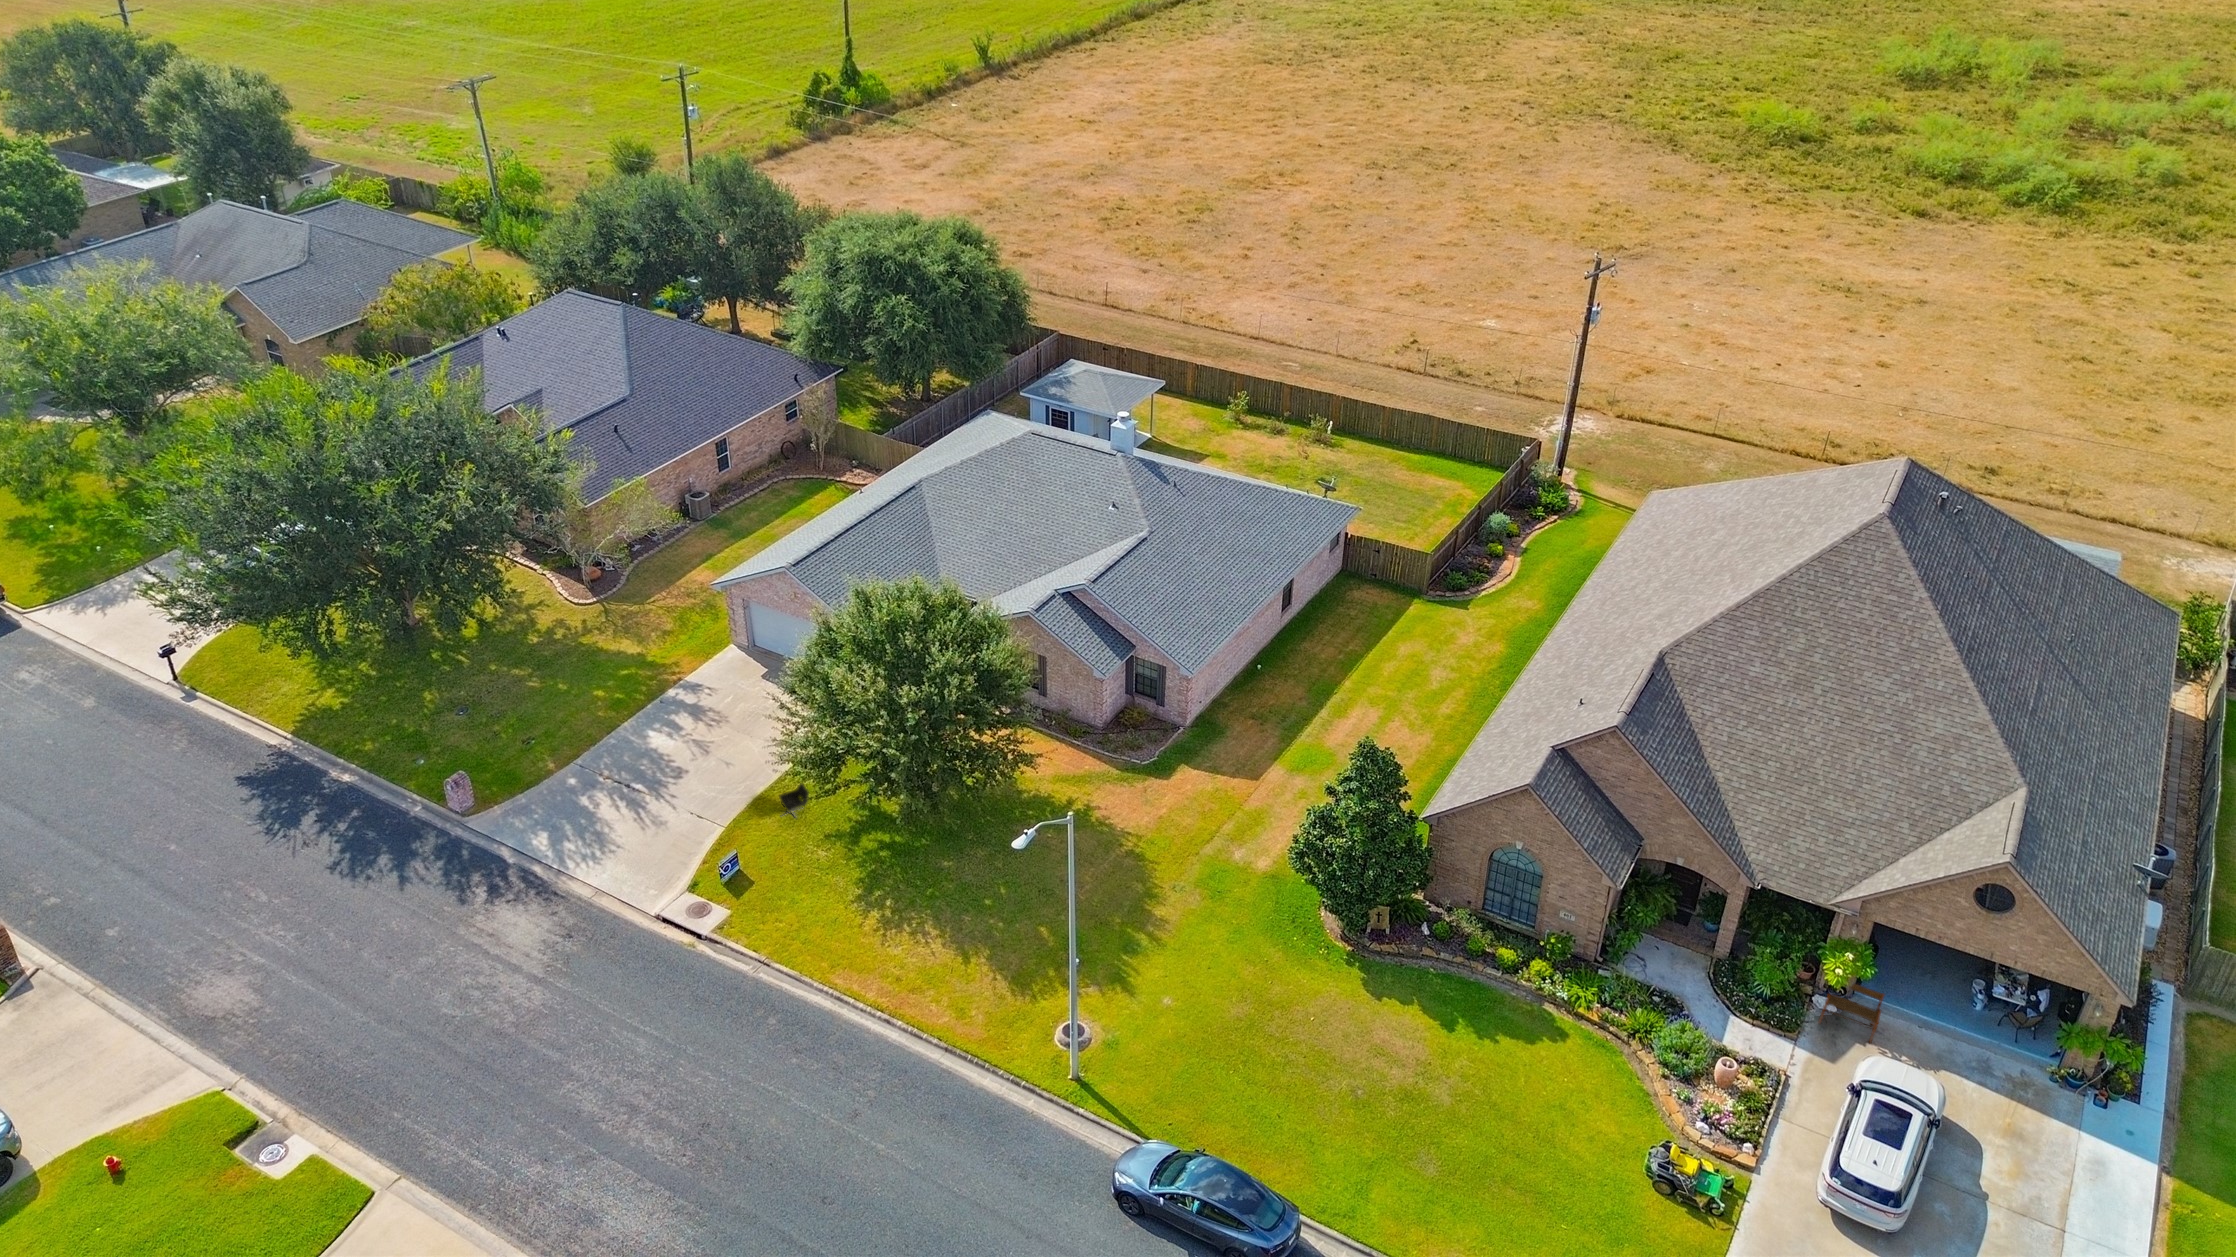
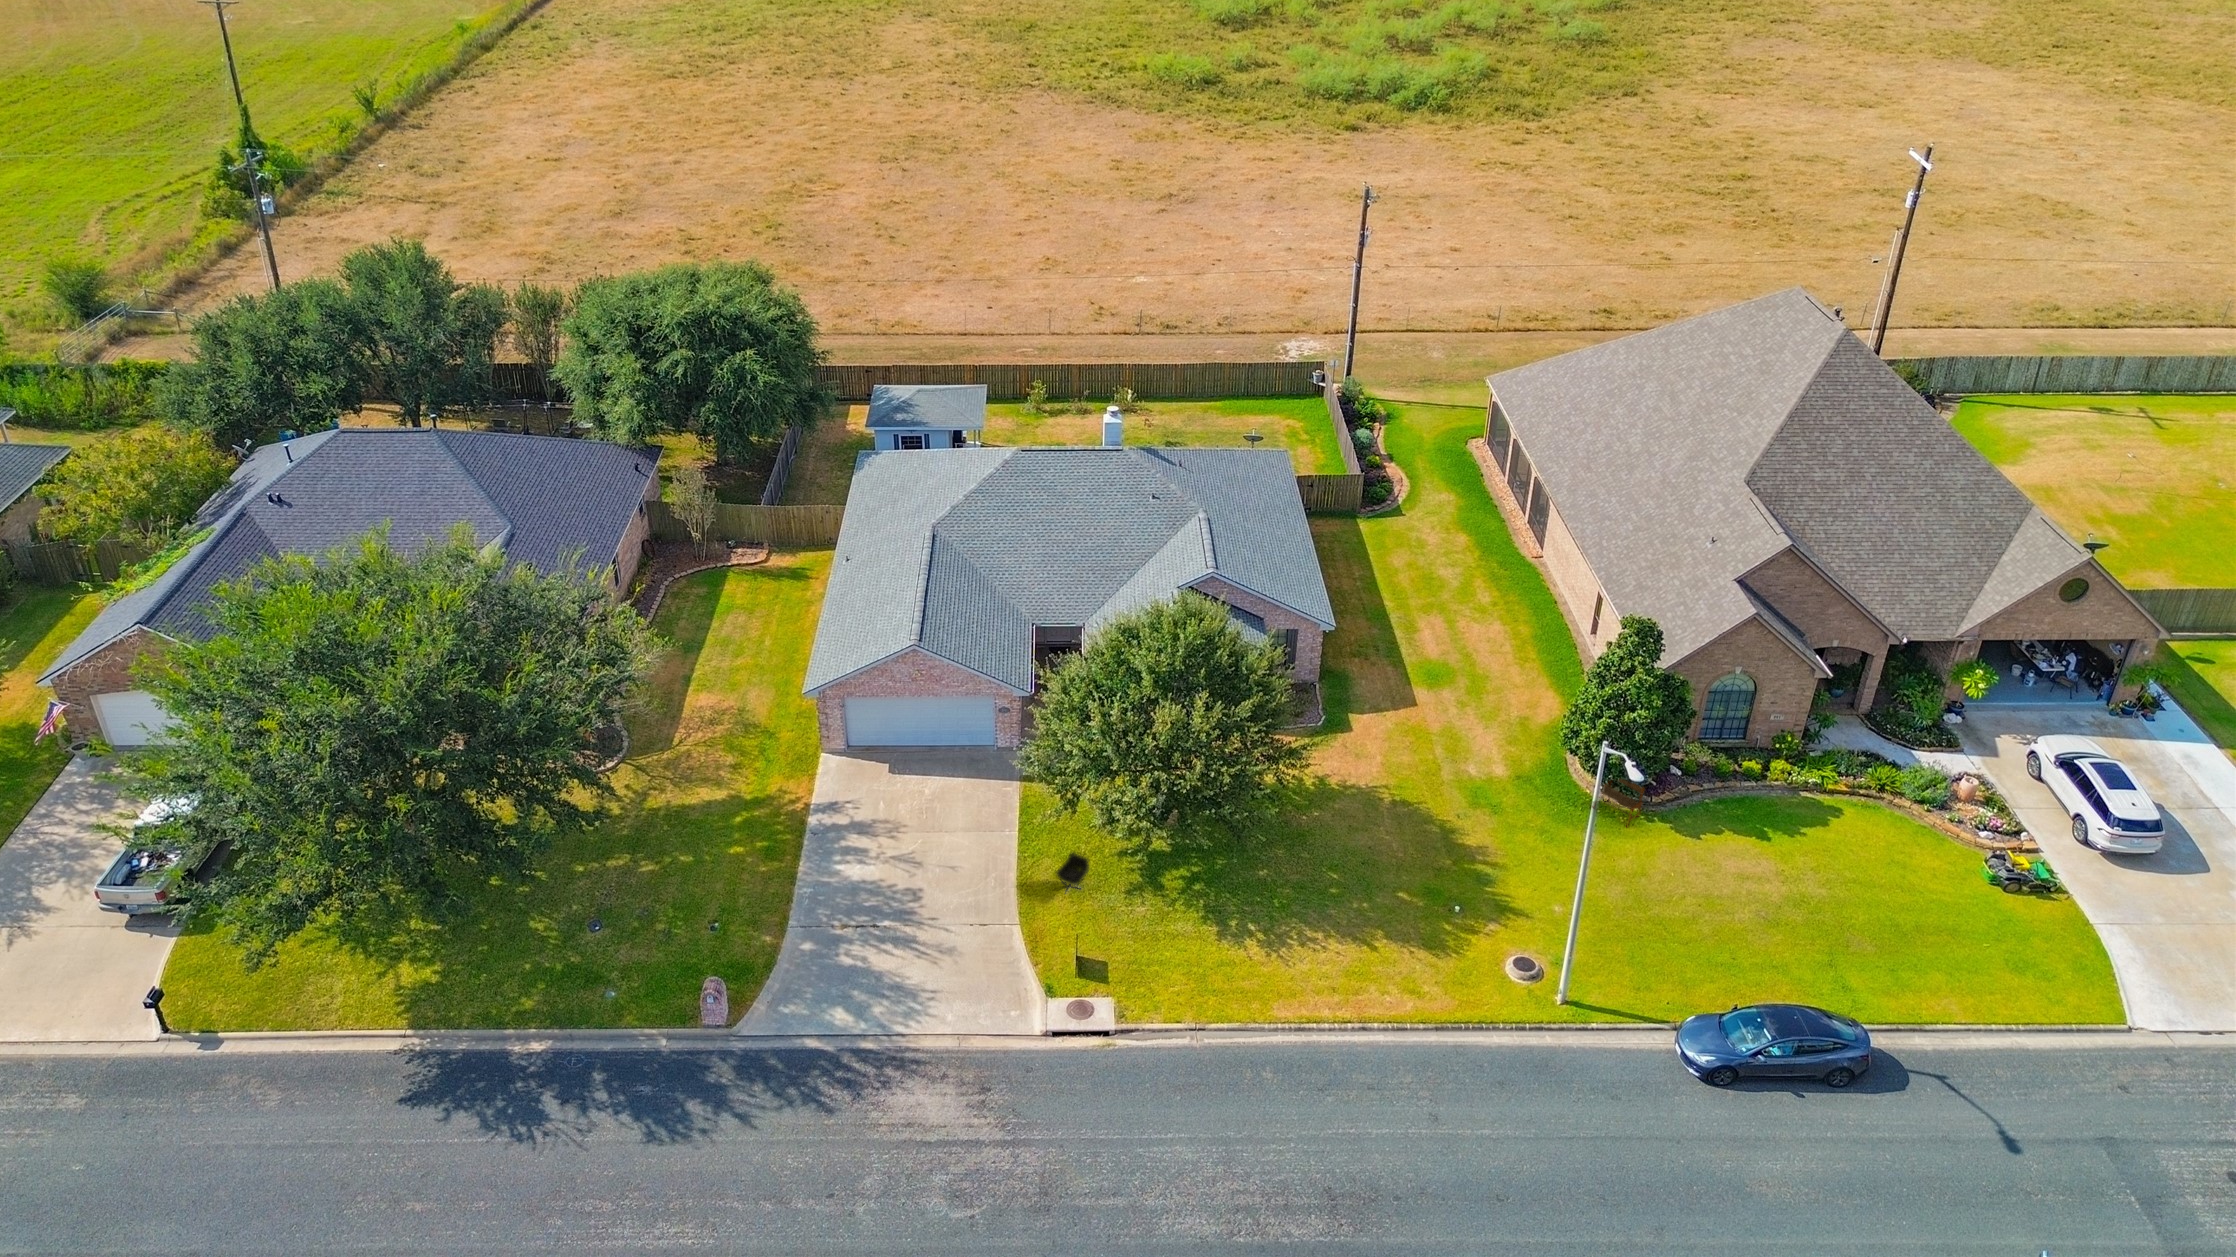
bench: present [1819,984,1884,1042] -> present [1593,778,1644,827]

